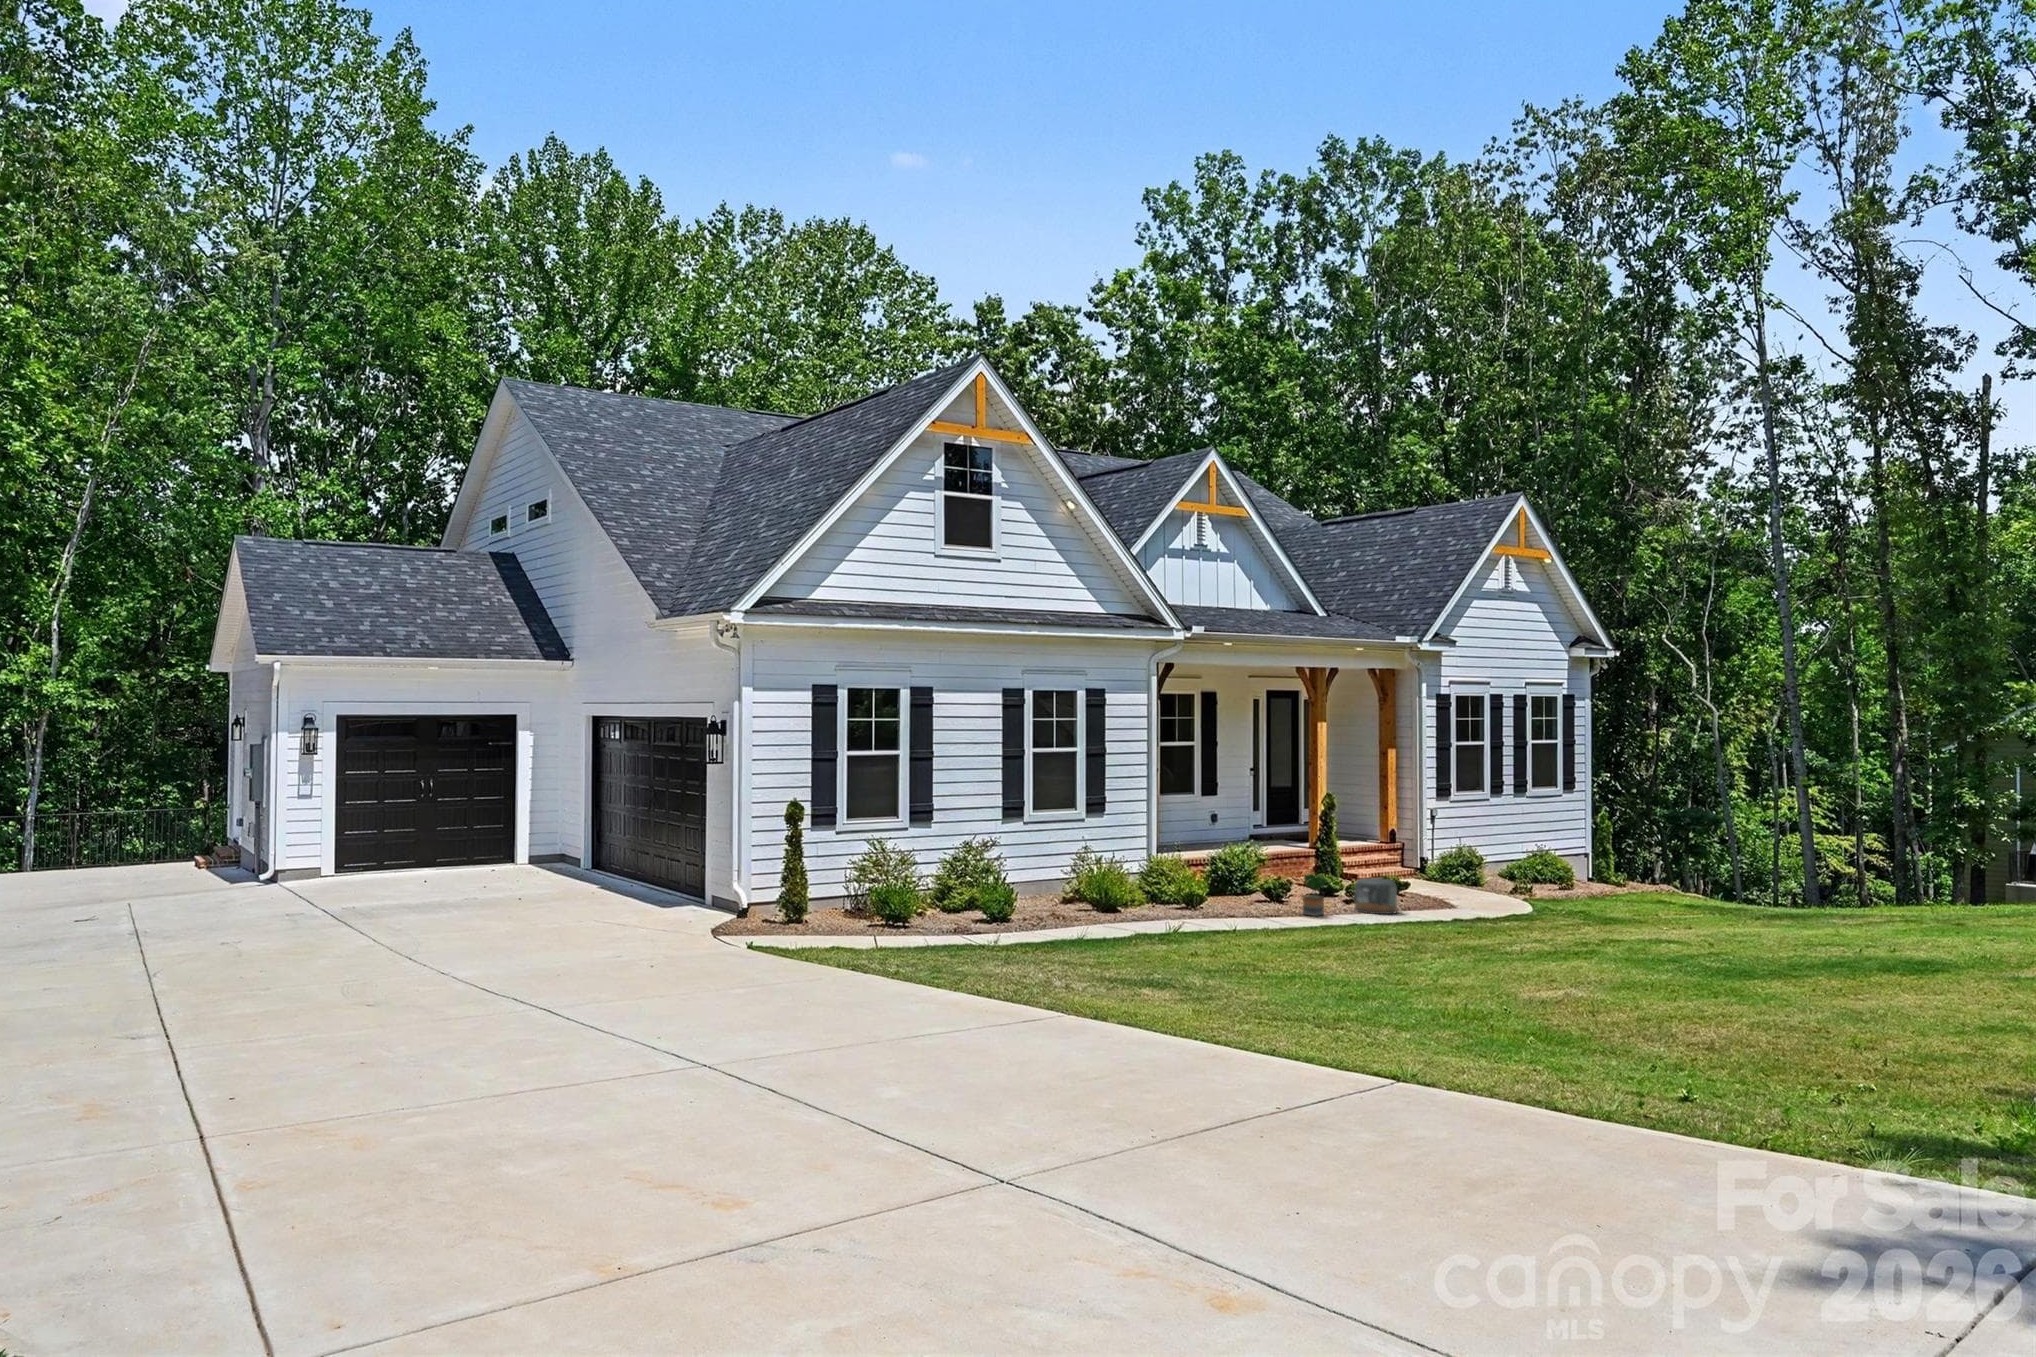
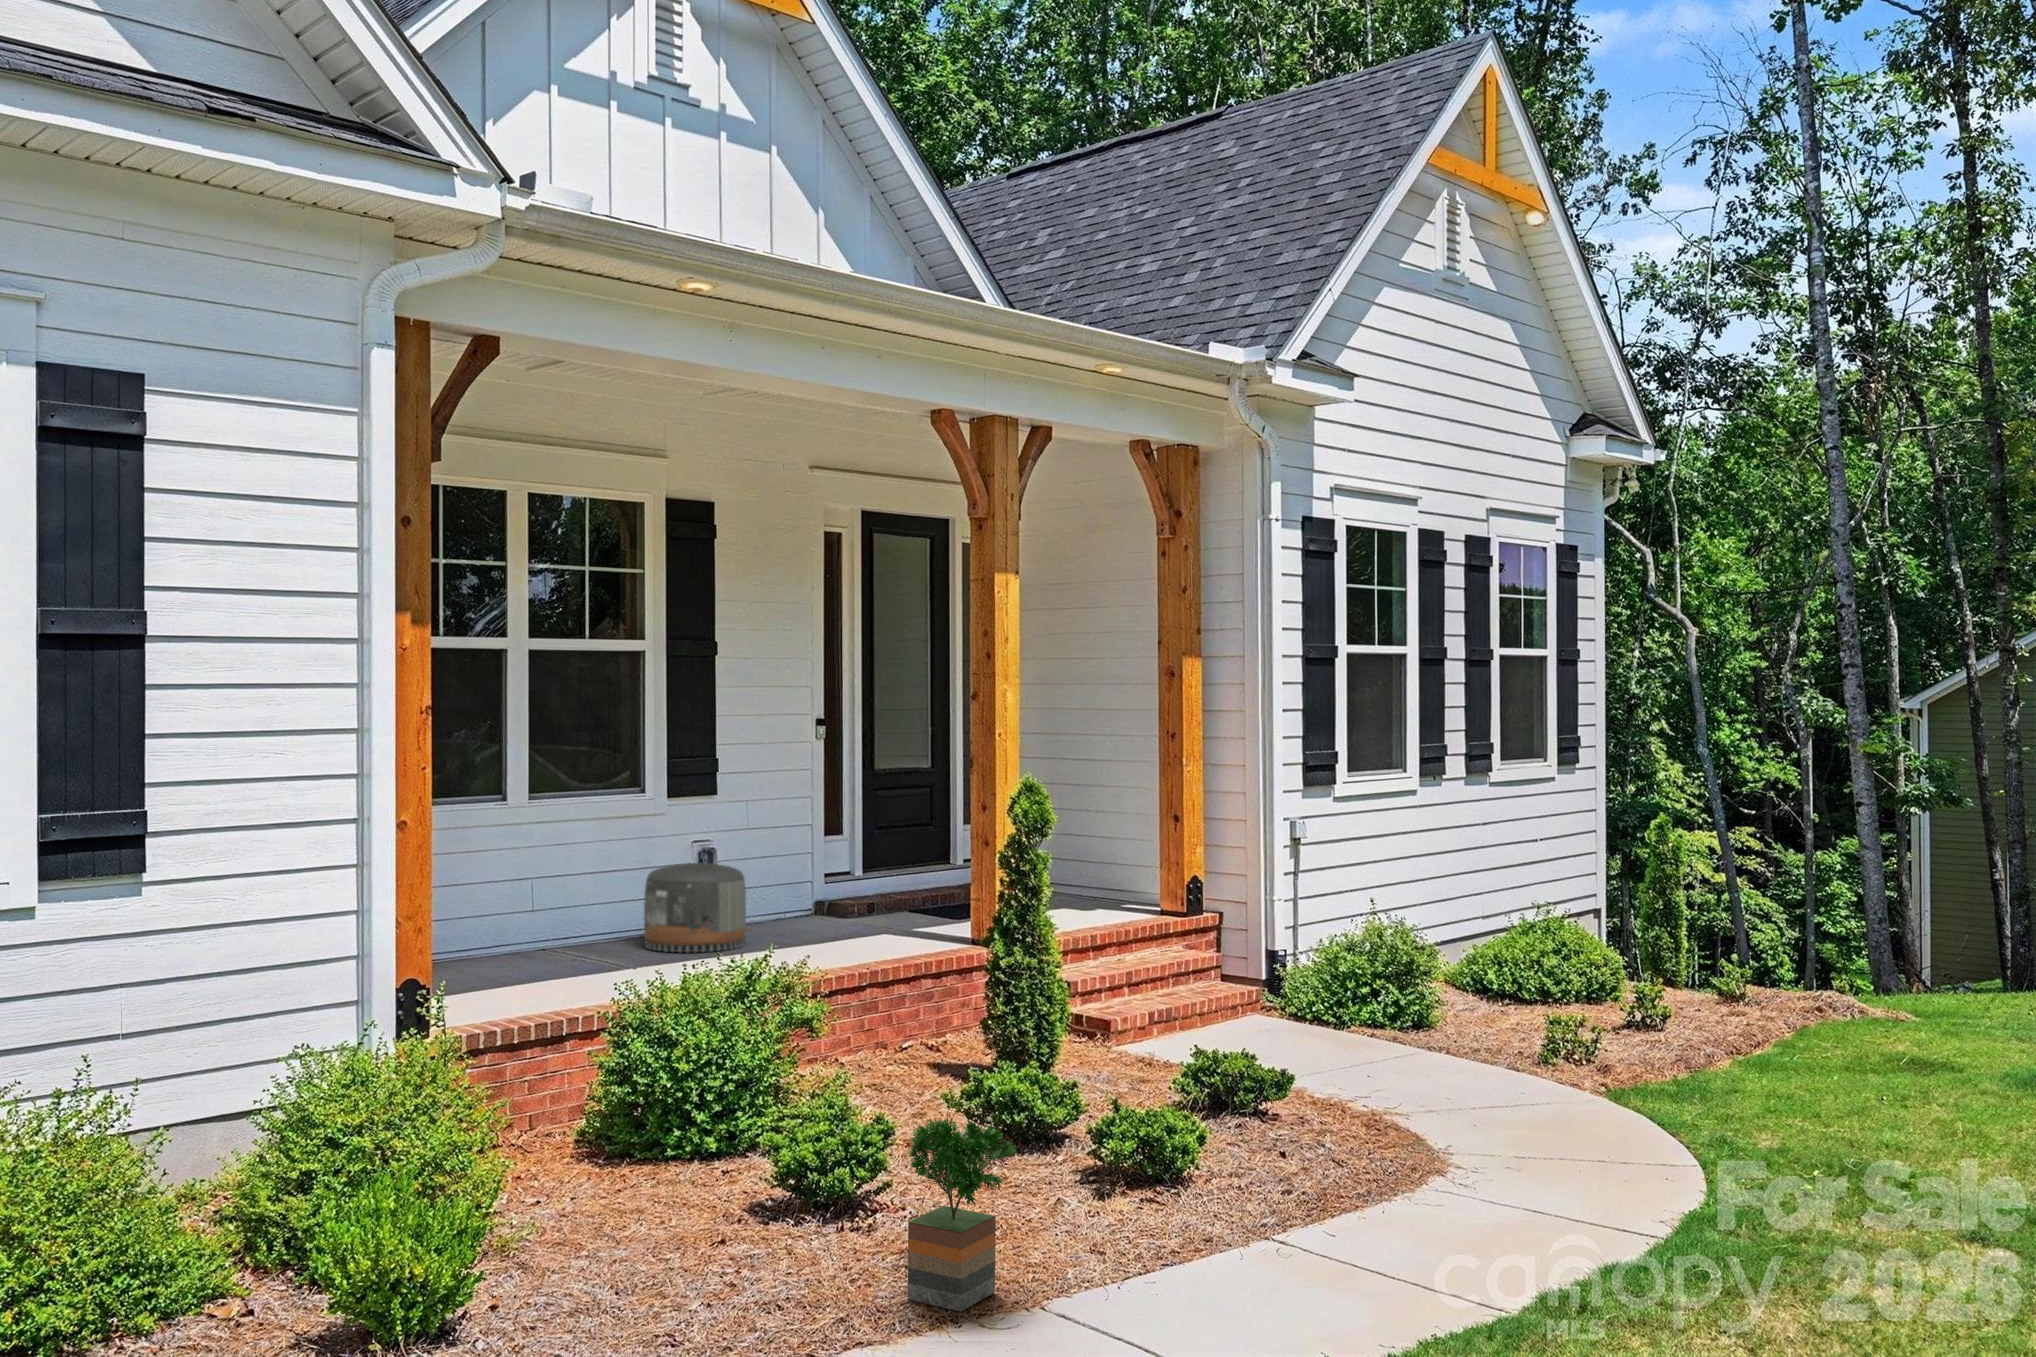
pouf: present [1355,878,1397,914] -> present [644,863,746,952]

